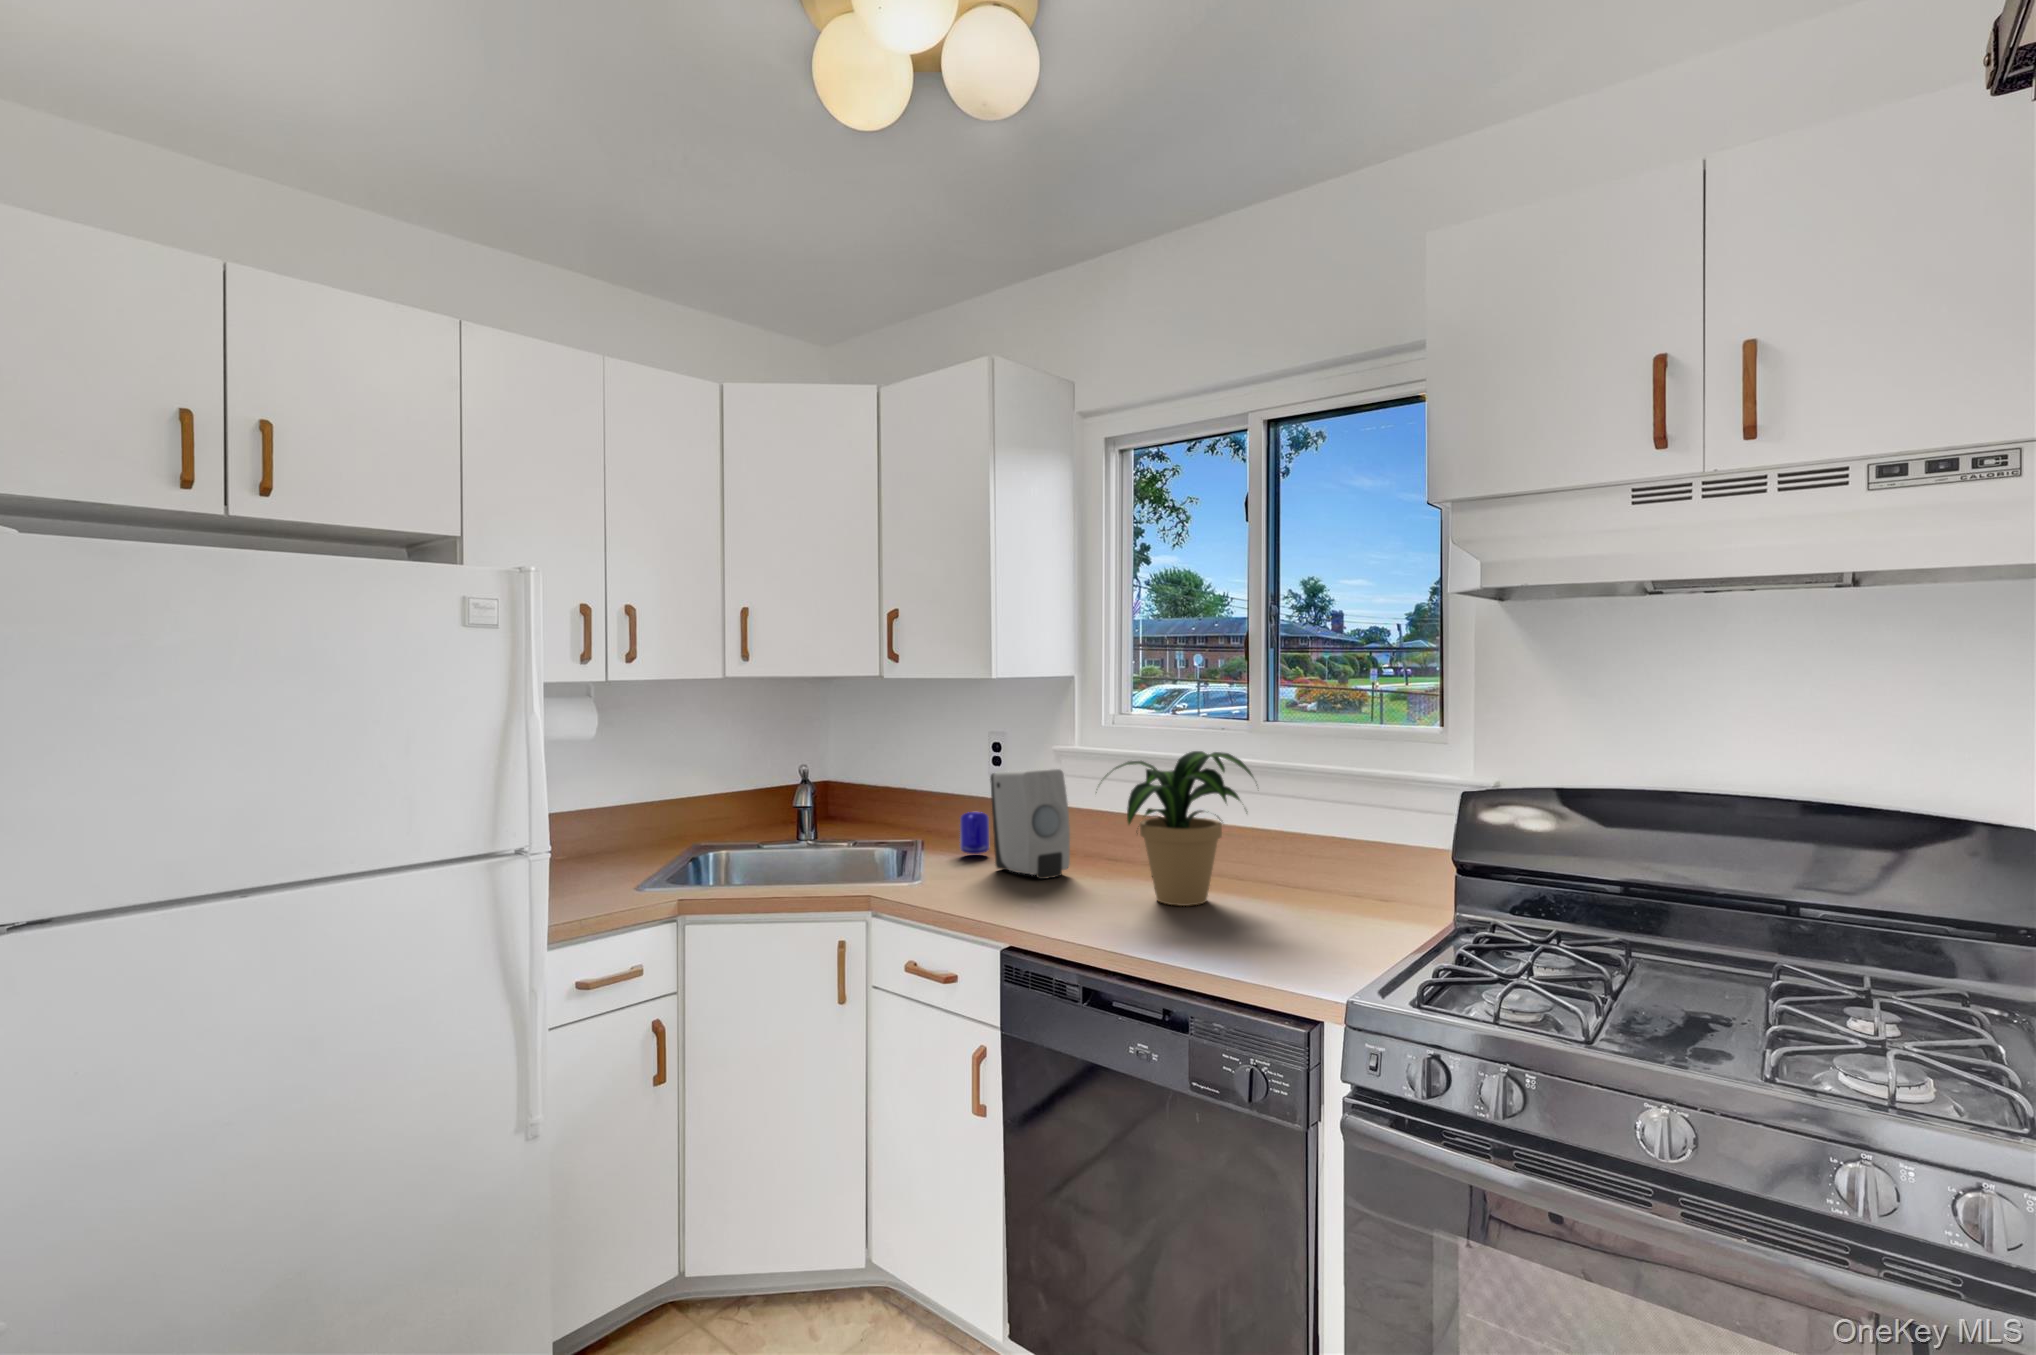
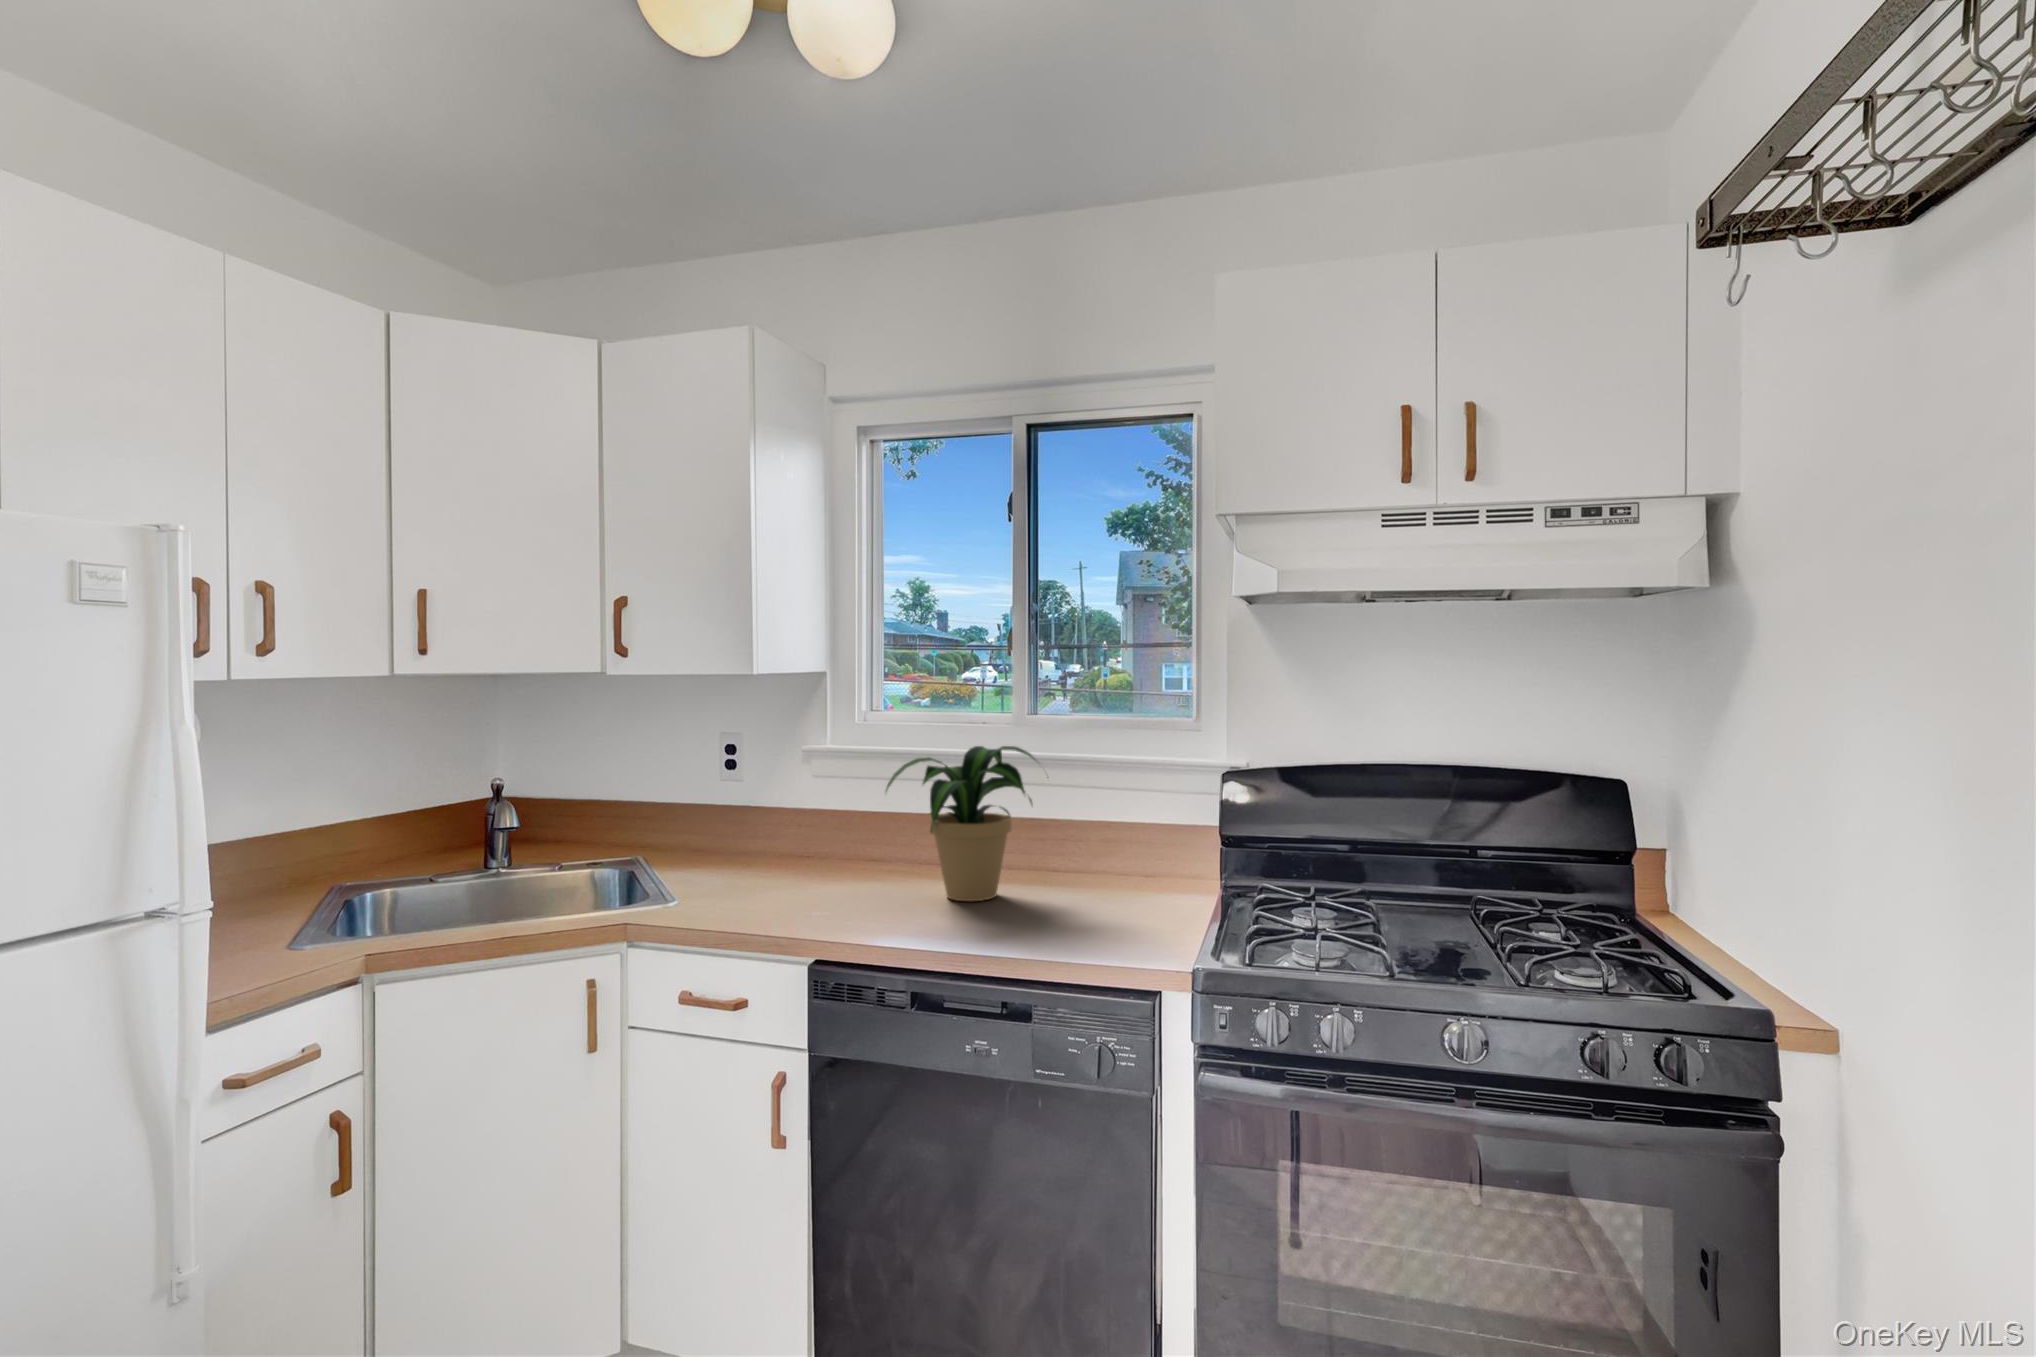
soap dispenser: present [990,769,1070,879] -> none [746,771,839,889]
mug: present [960,812,989,854] -> none [698,822,734,869]

